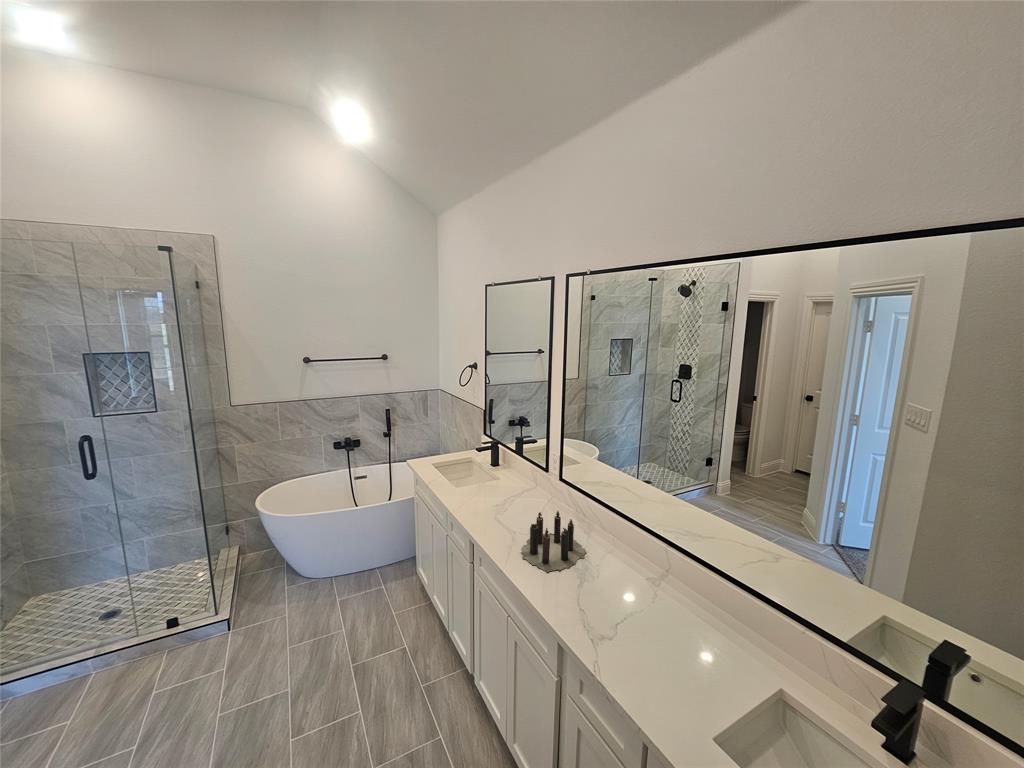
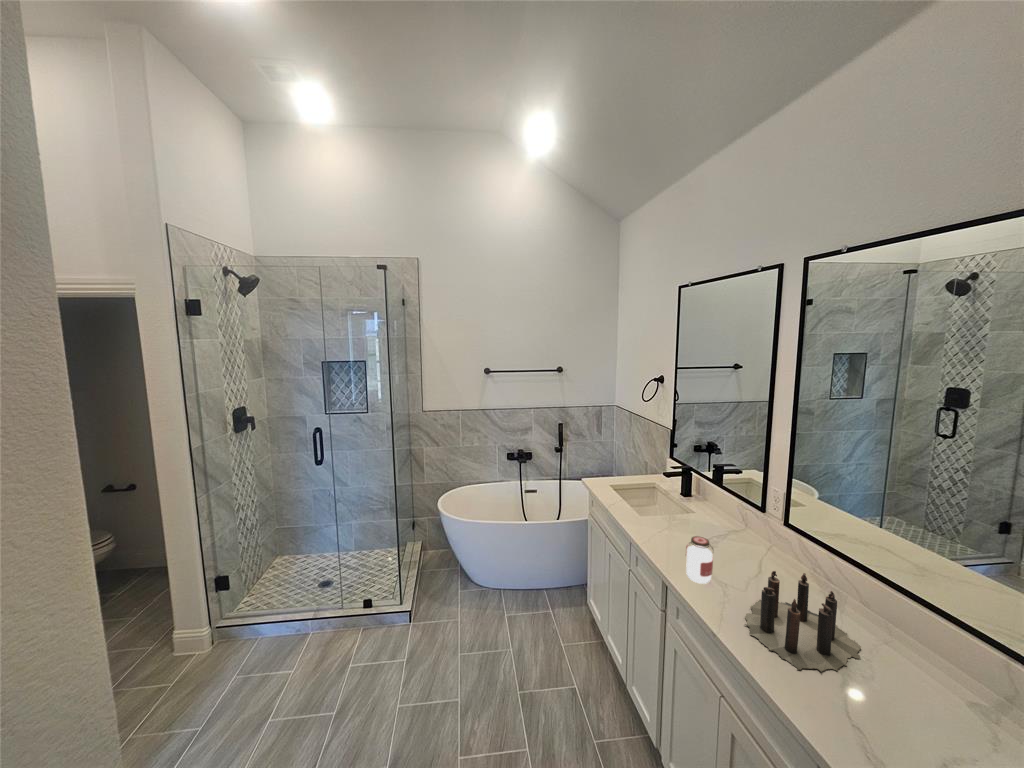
jar: none [486,496,505,532] -> present [686,536,713,584]

